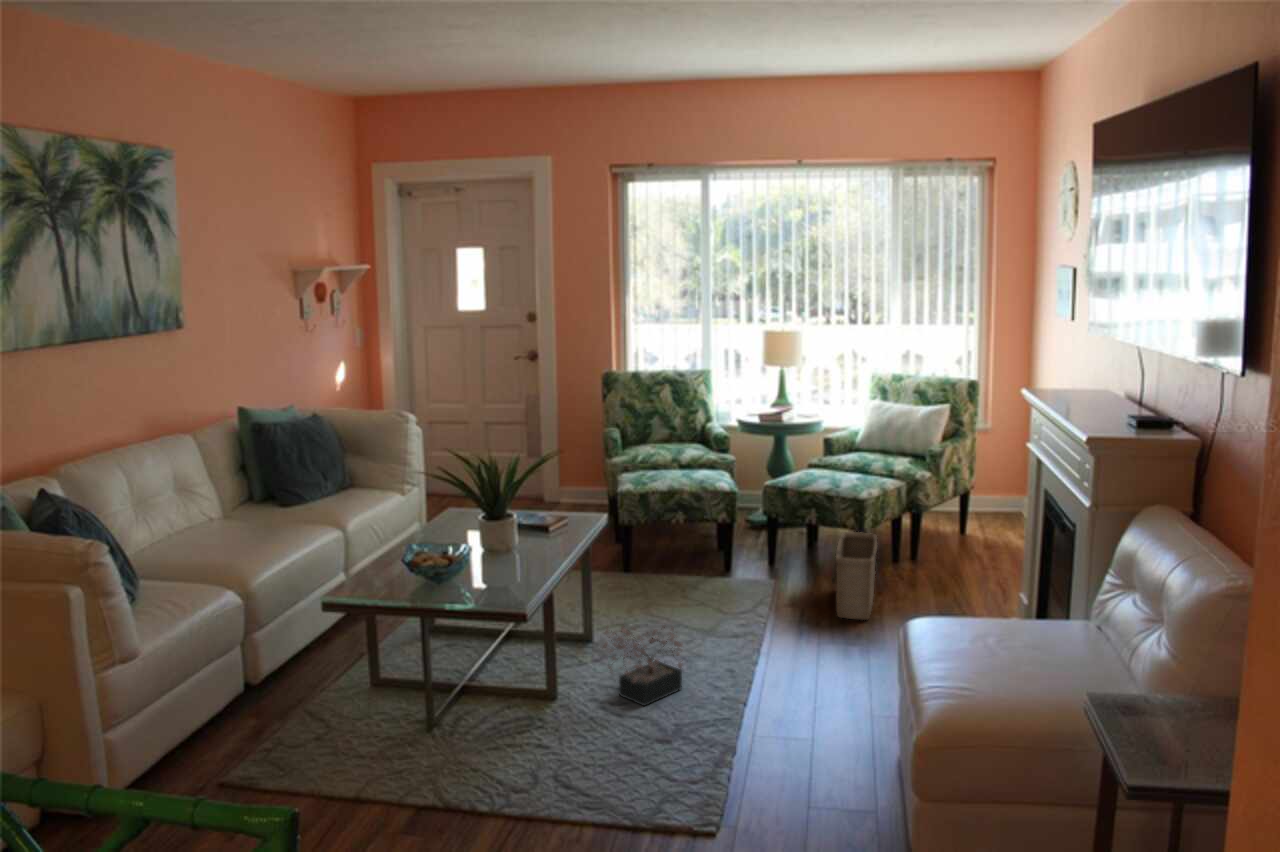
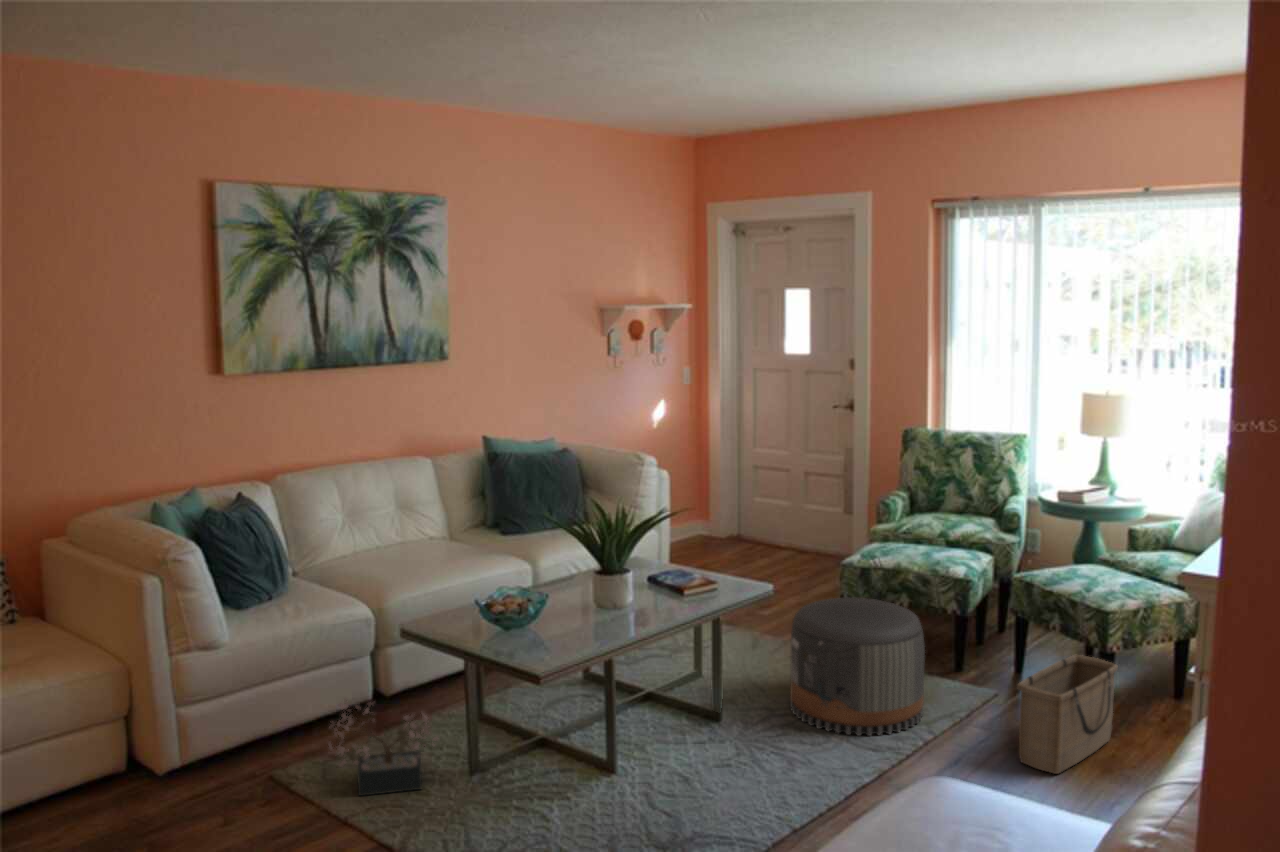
pouf: none [634,515,745,627] -> present [790,597,925,736]
decorative plant: present [602,626,682,706] -> present [329,699,438,796]

